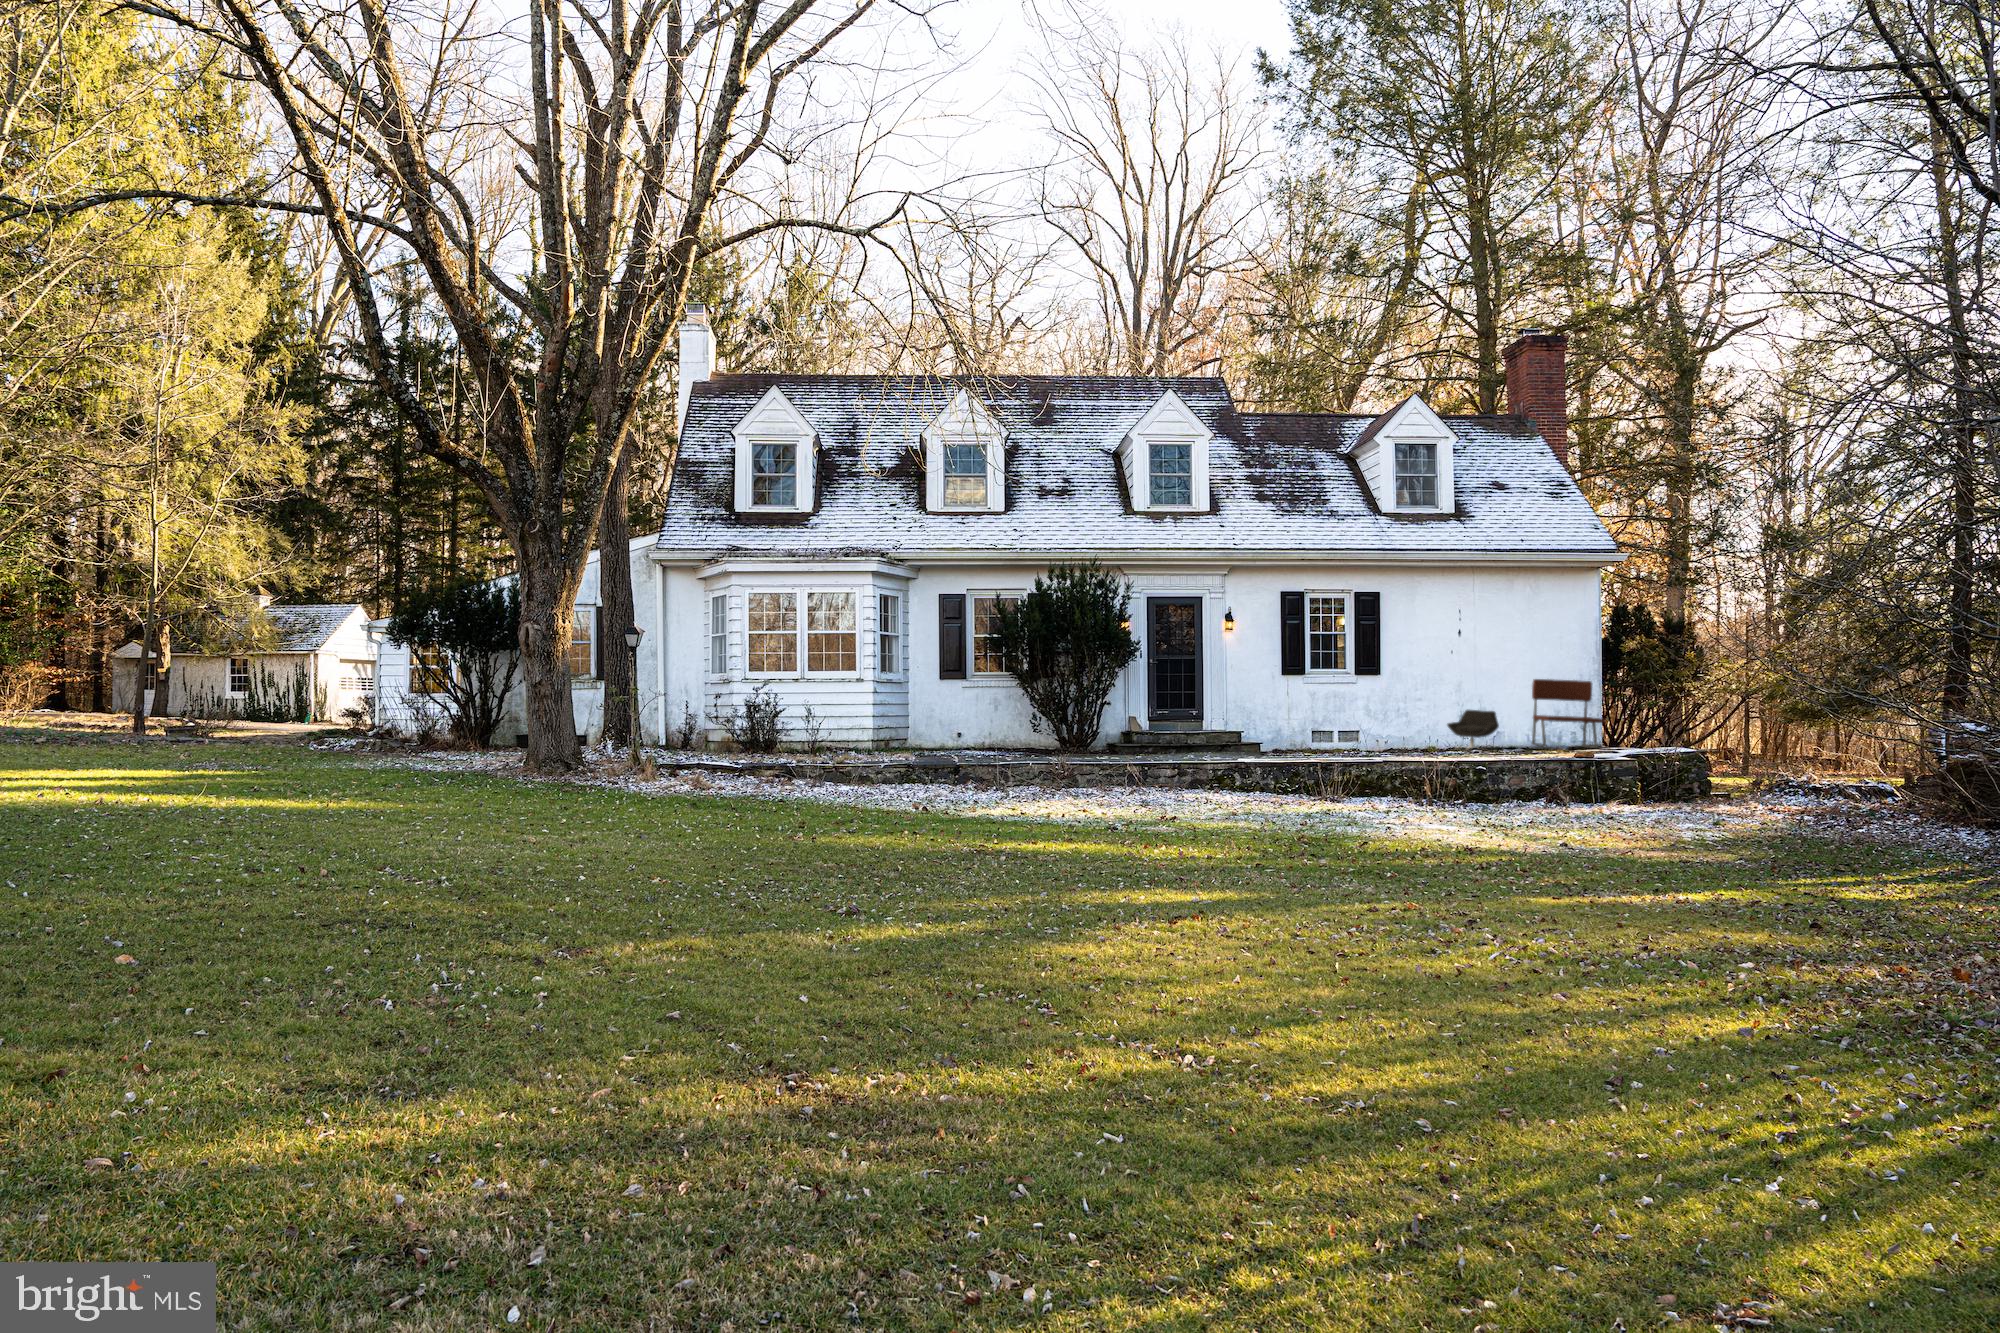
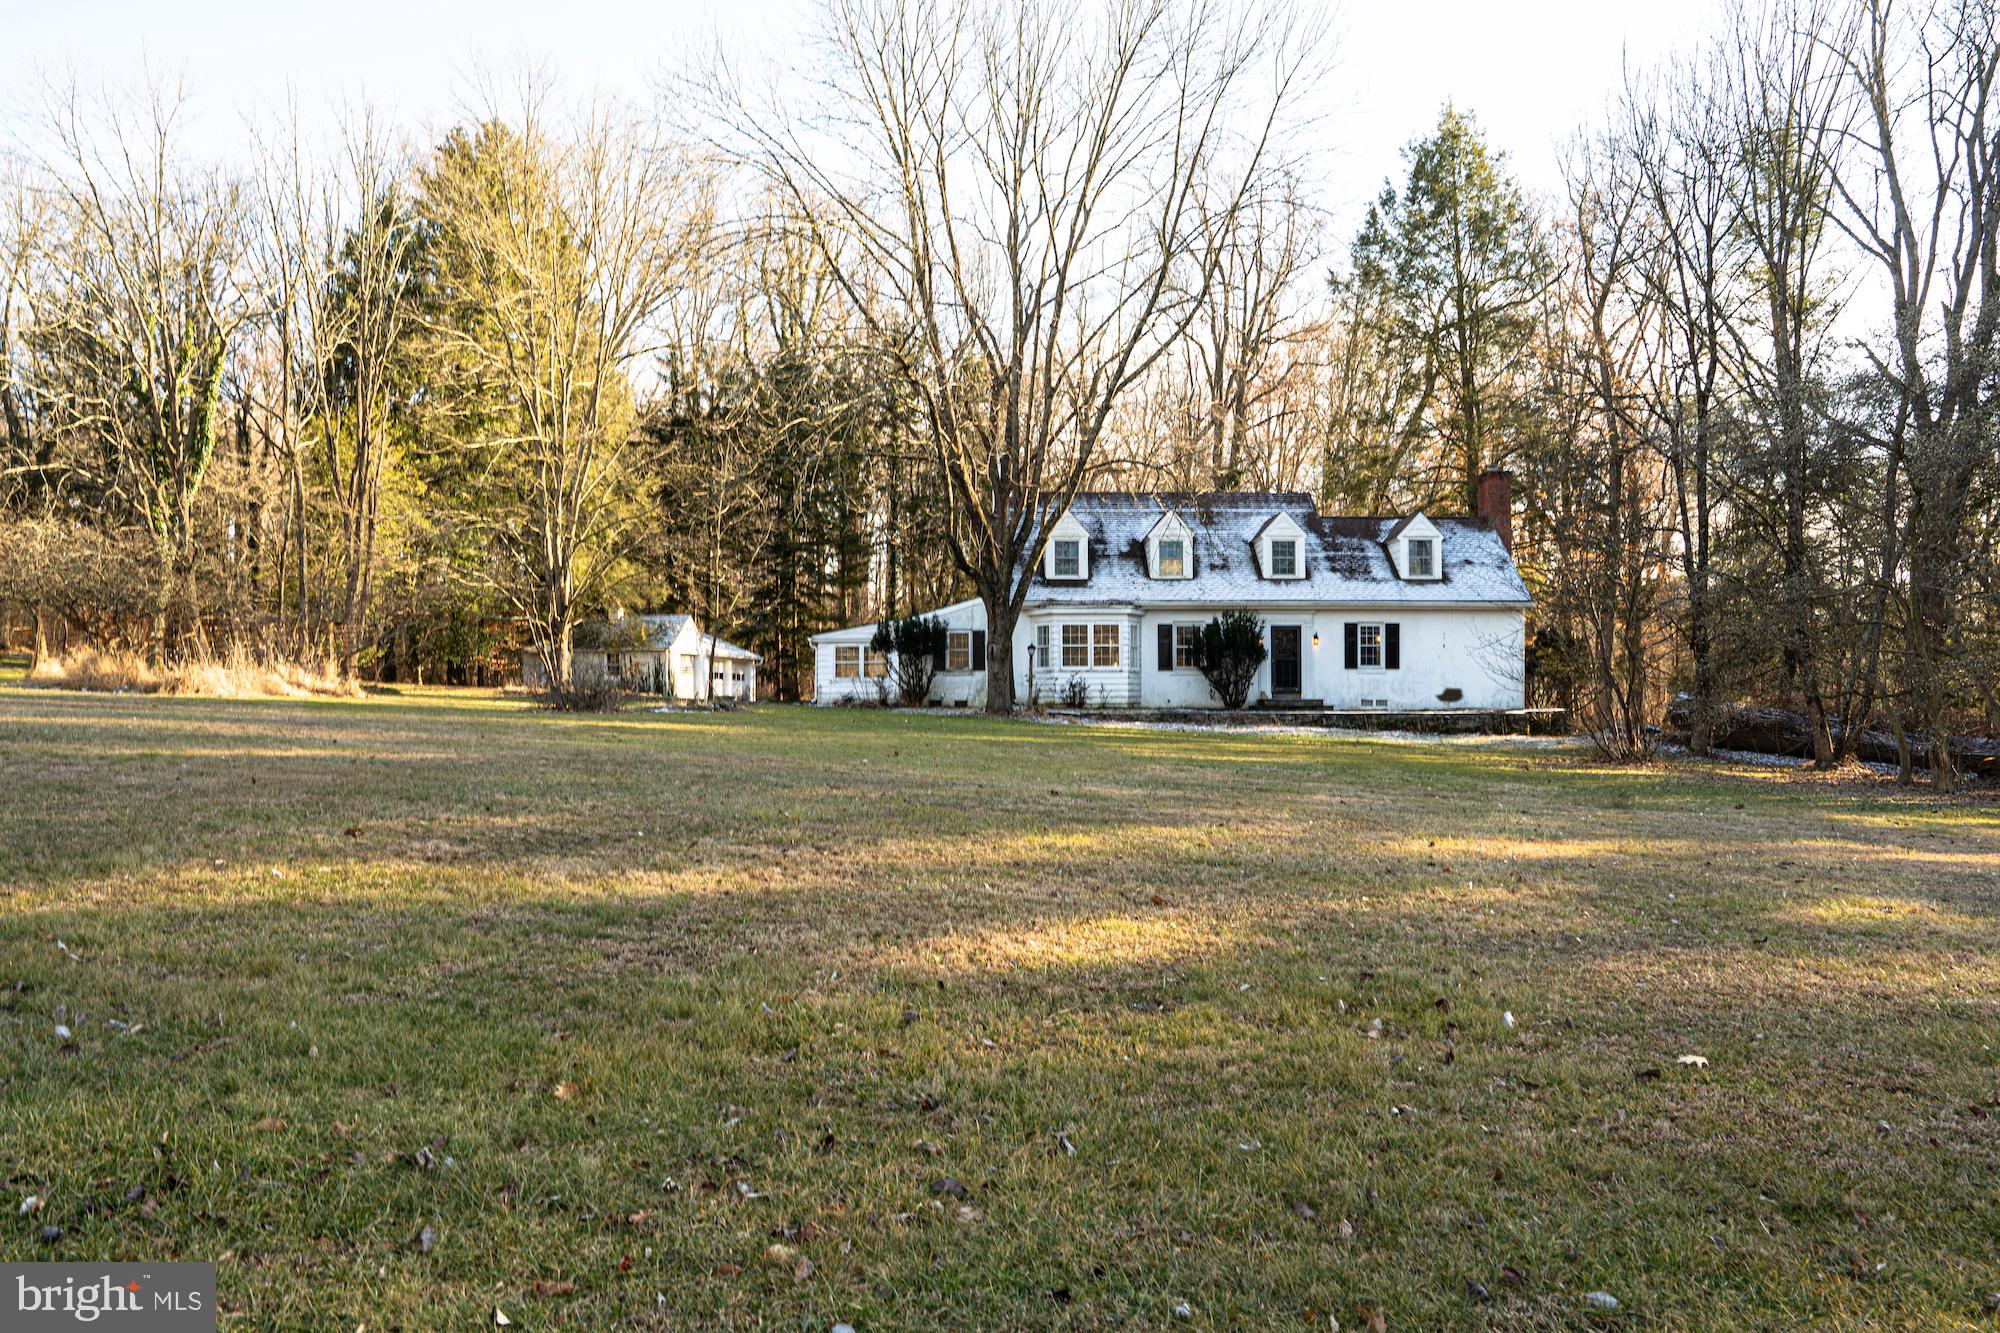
bench: present [1532,679,1606,748] -> none [1482,671,1522,709]

